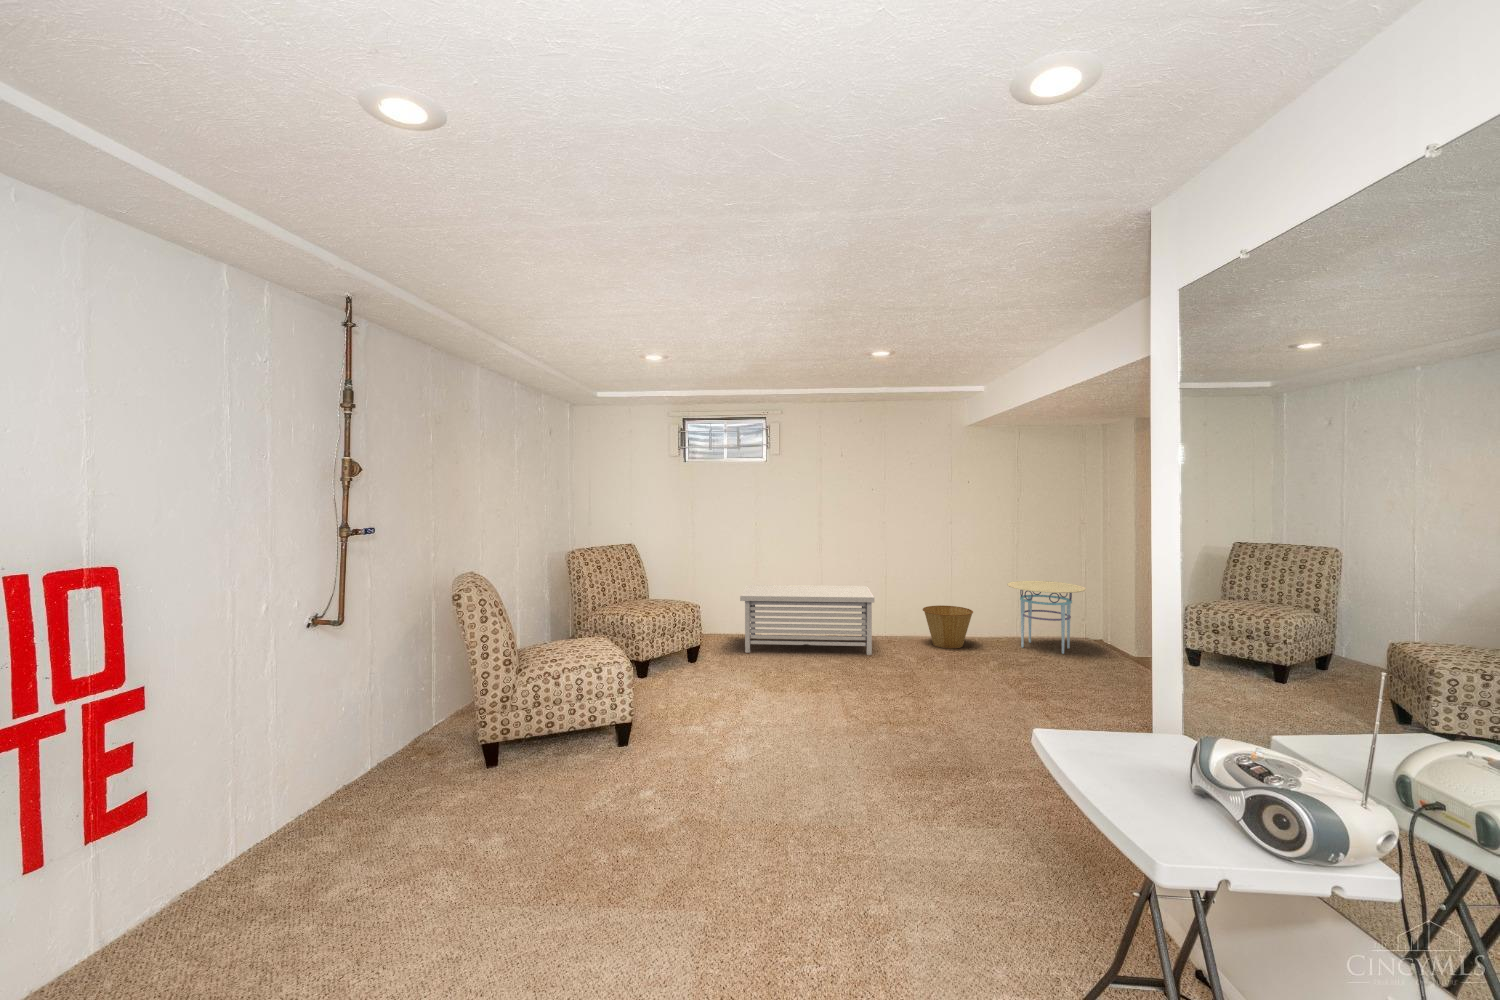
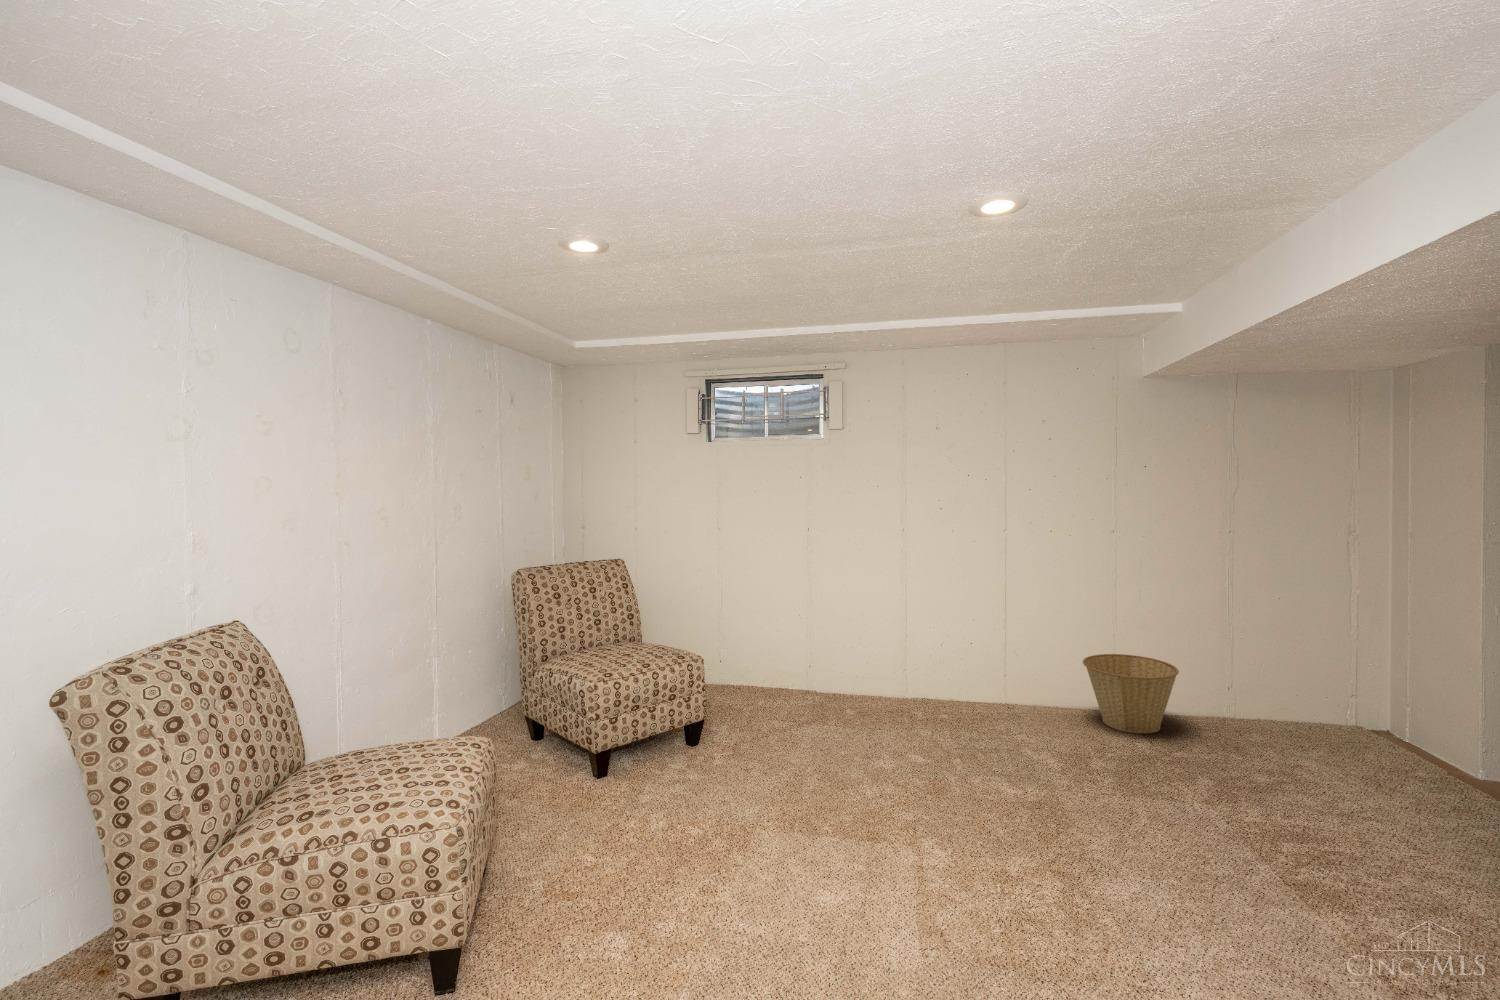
side table: present [1007,581,1086,654] -> none [1243,615,1418,758]
storage bench: present [740,585,874,655] -> none [772,616,996,744]

